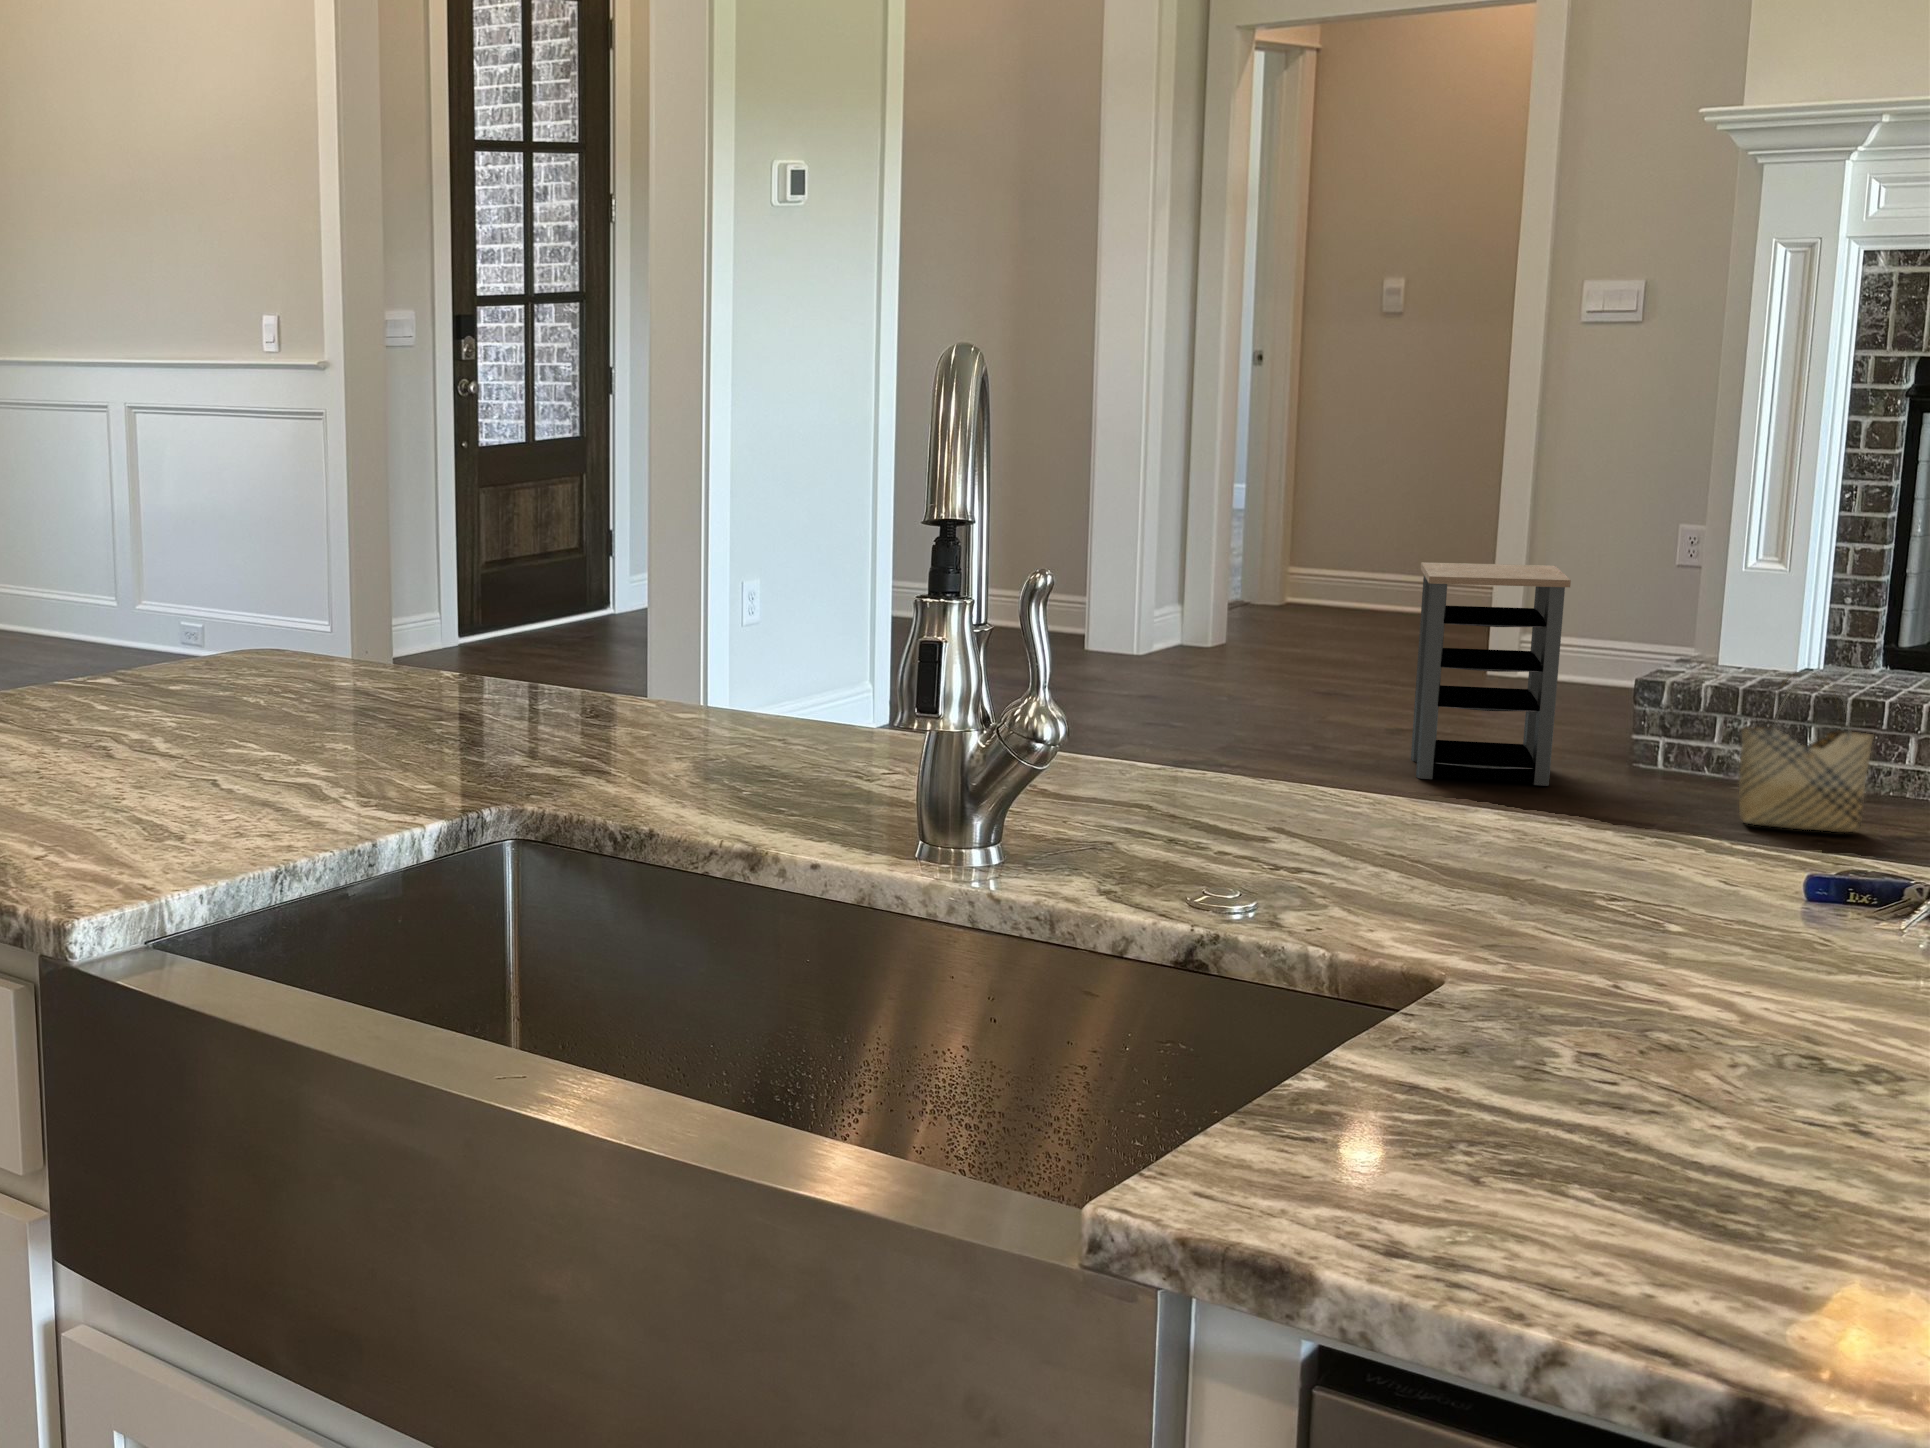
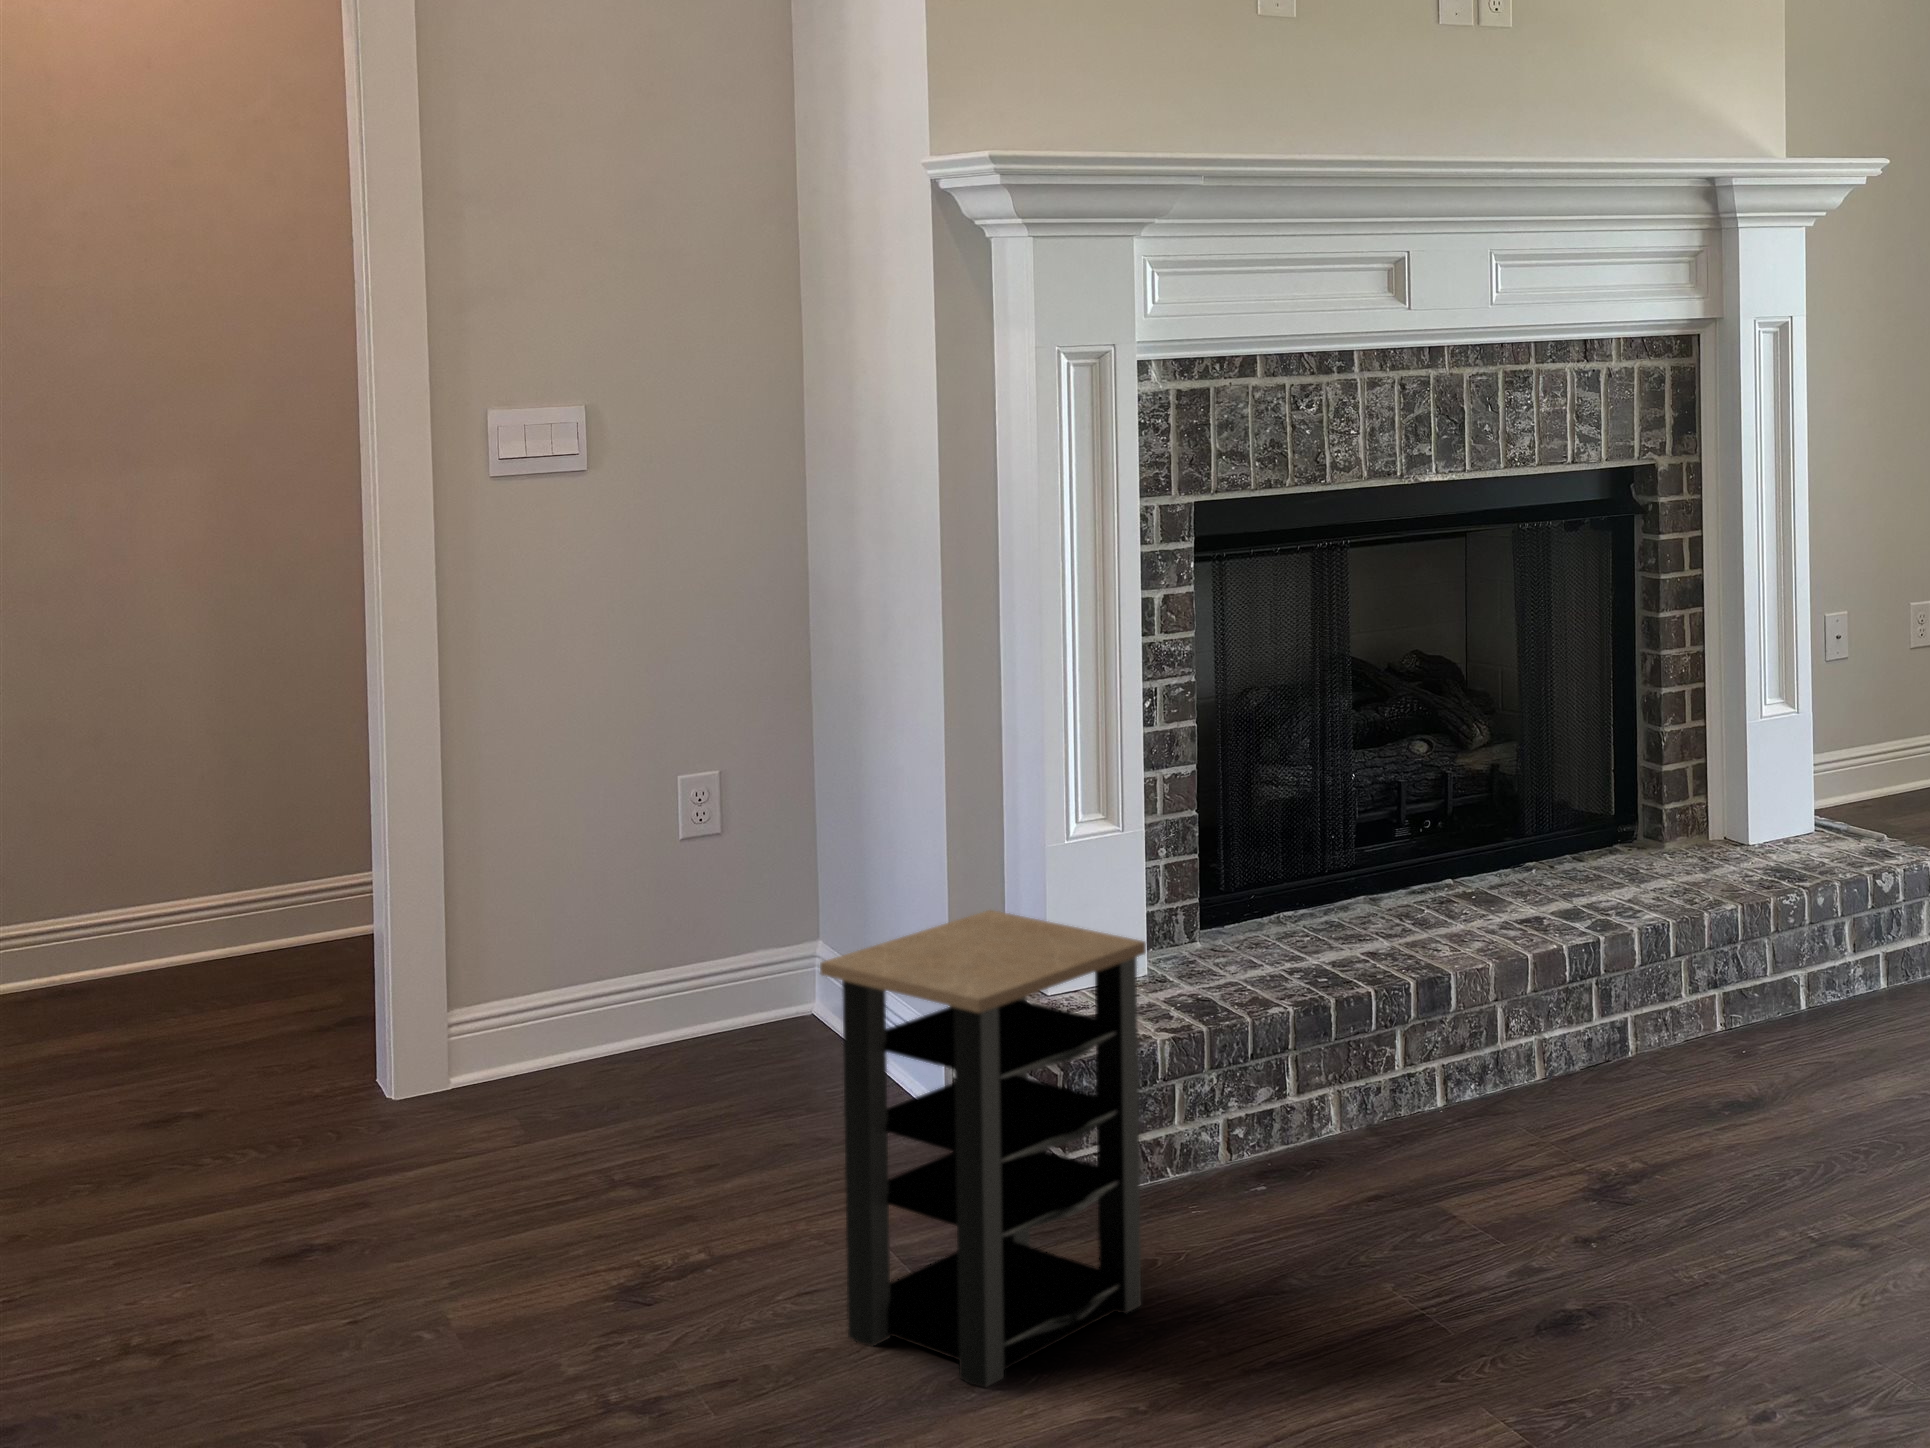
woven basket: present [1739,672,1874,832] -> none [1432,997,1566,1261]

